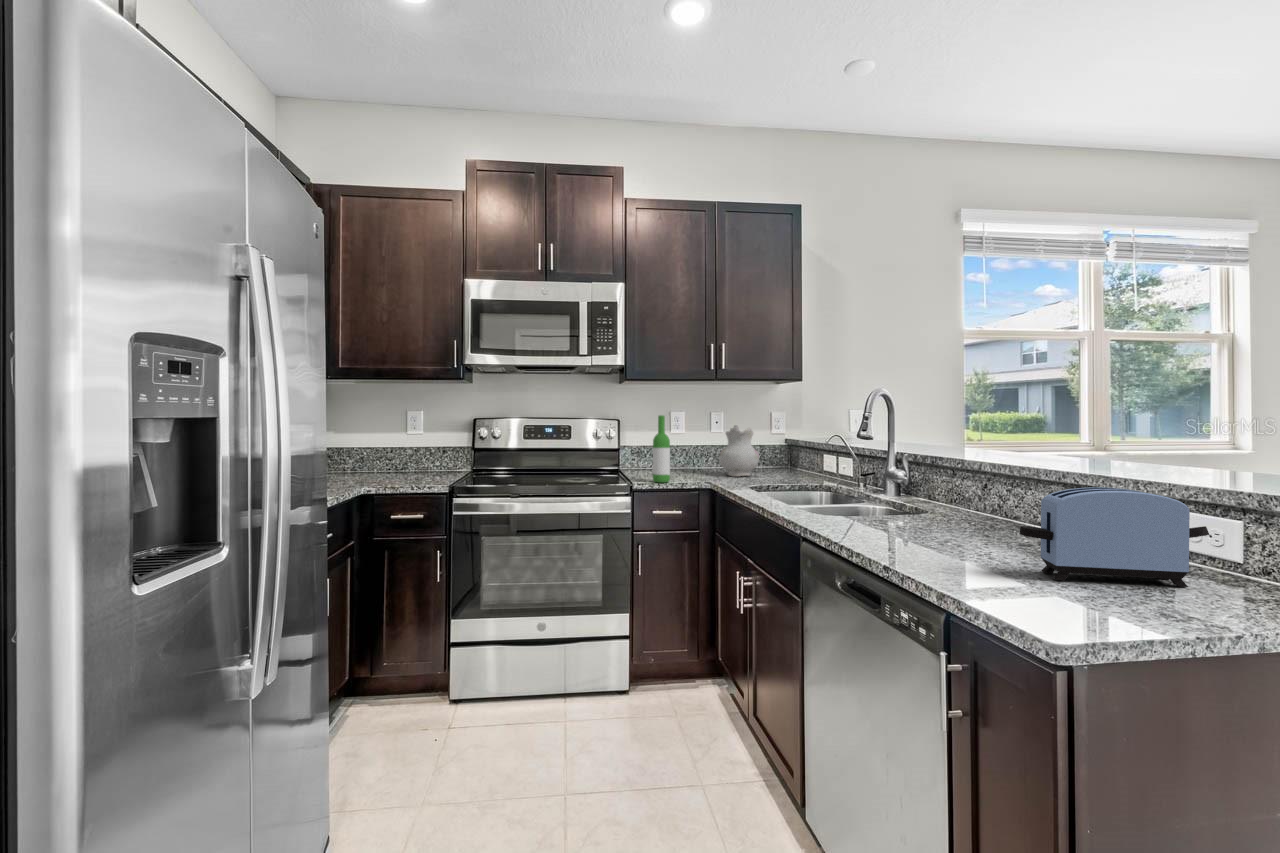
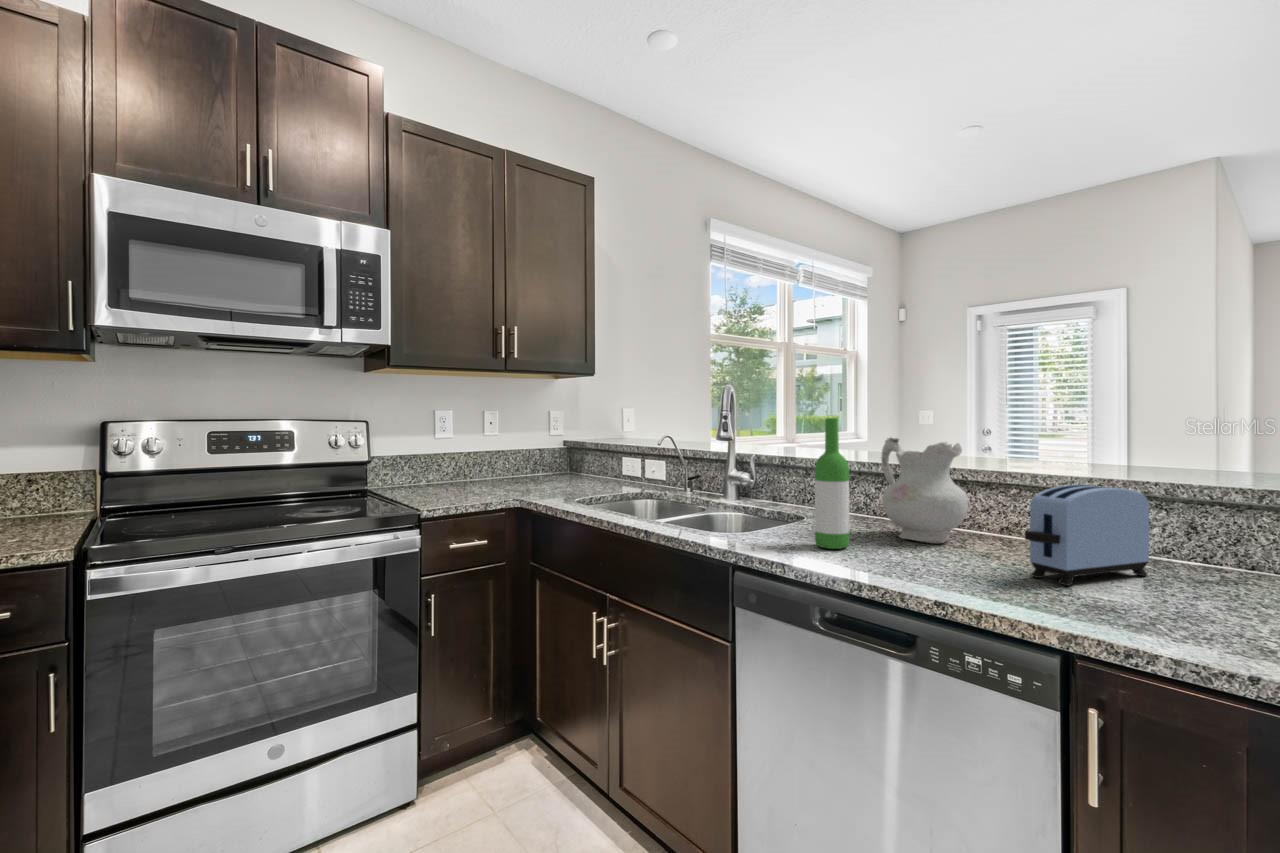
wine bottle: present [653,415,670,483] -> present [815,418,849,549]
ceramic pitcher: present [720,425,759,476] -> present [881,438,968,543]

